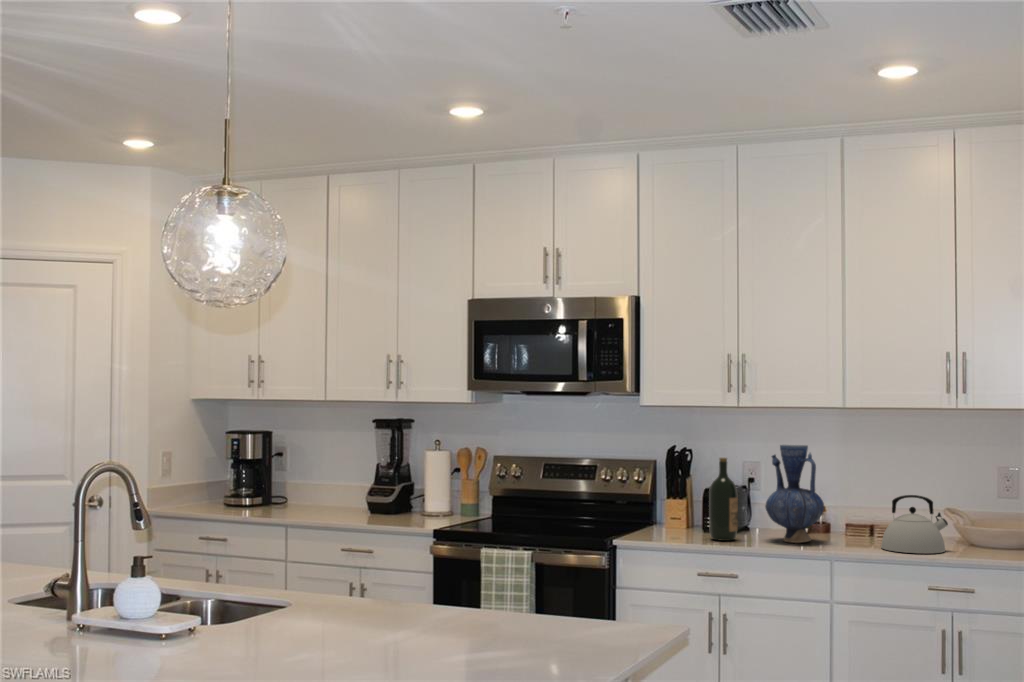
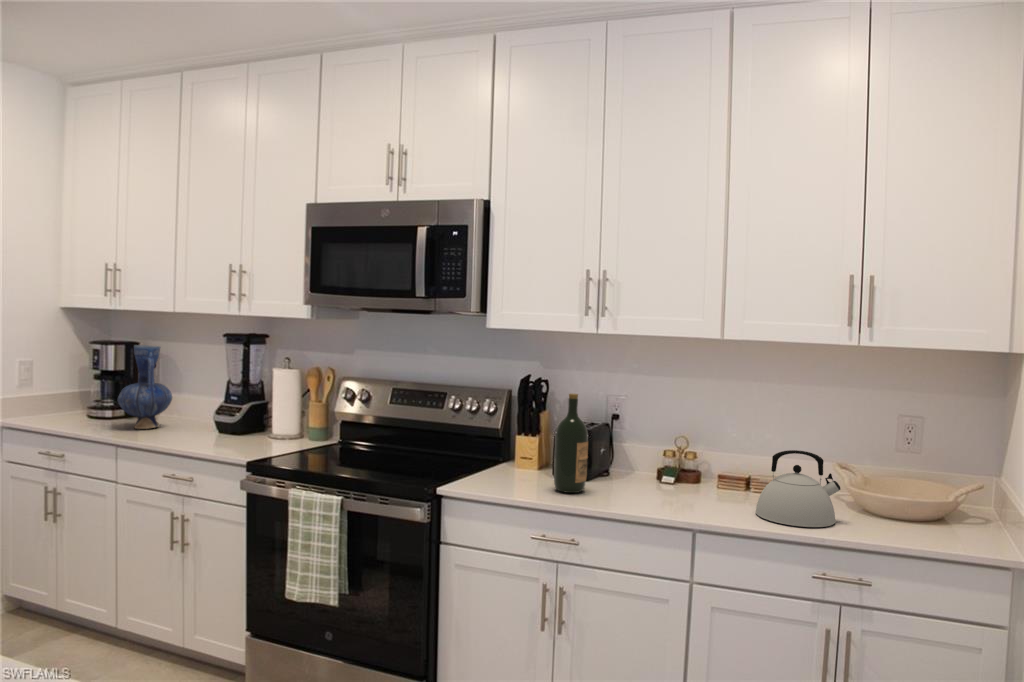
vase: present [765,445,824,543] -> present [118,345,172,429]

